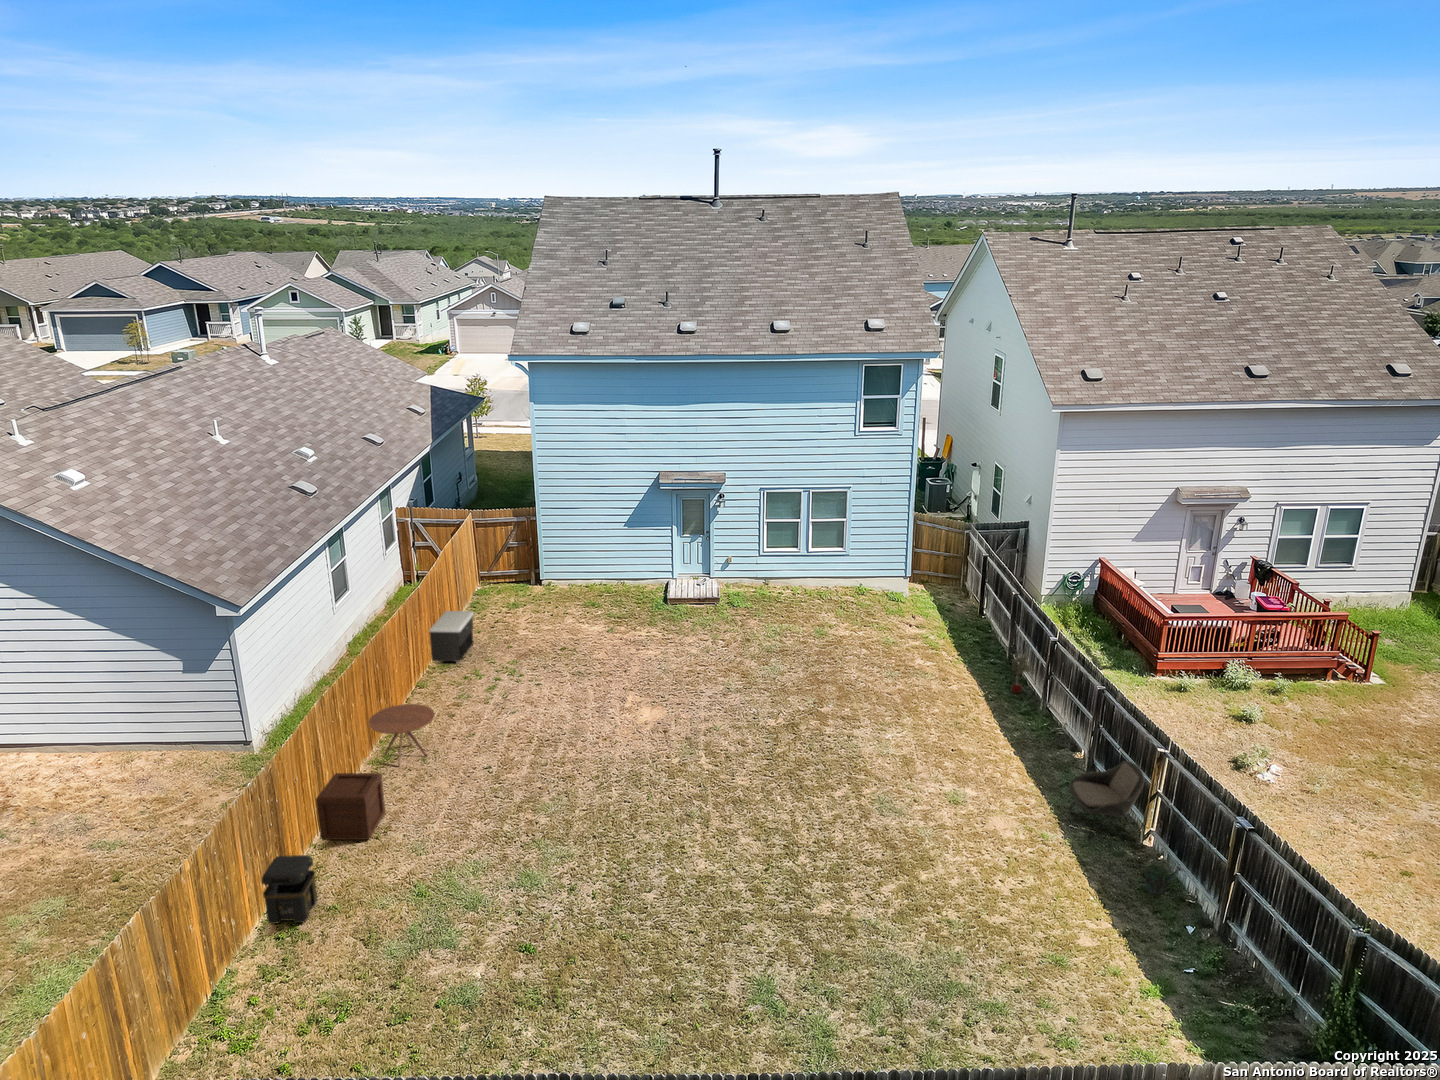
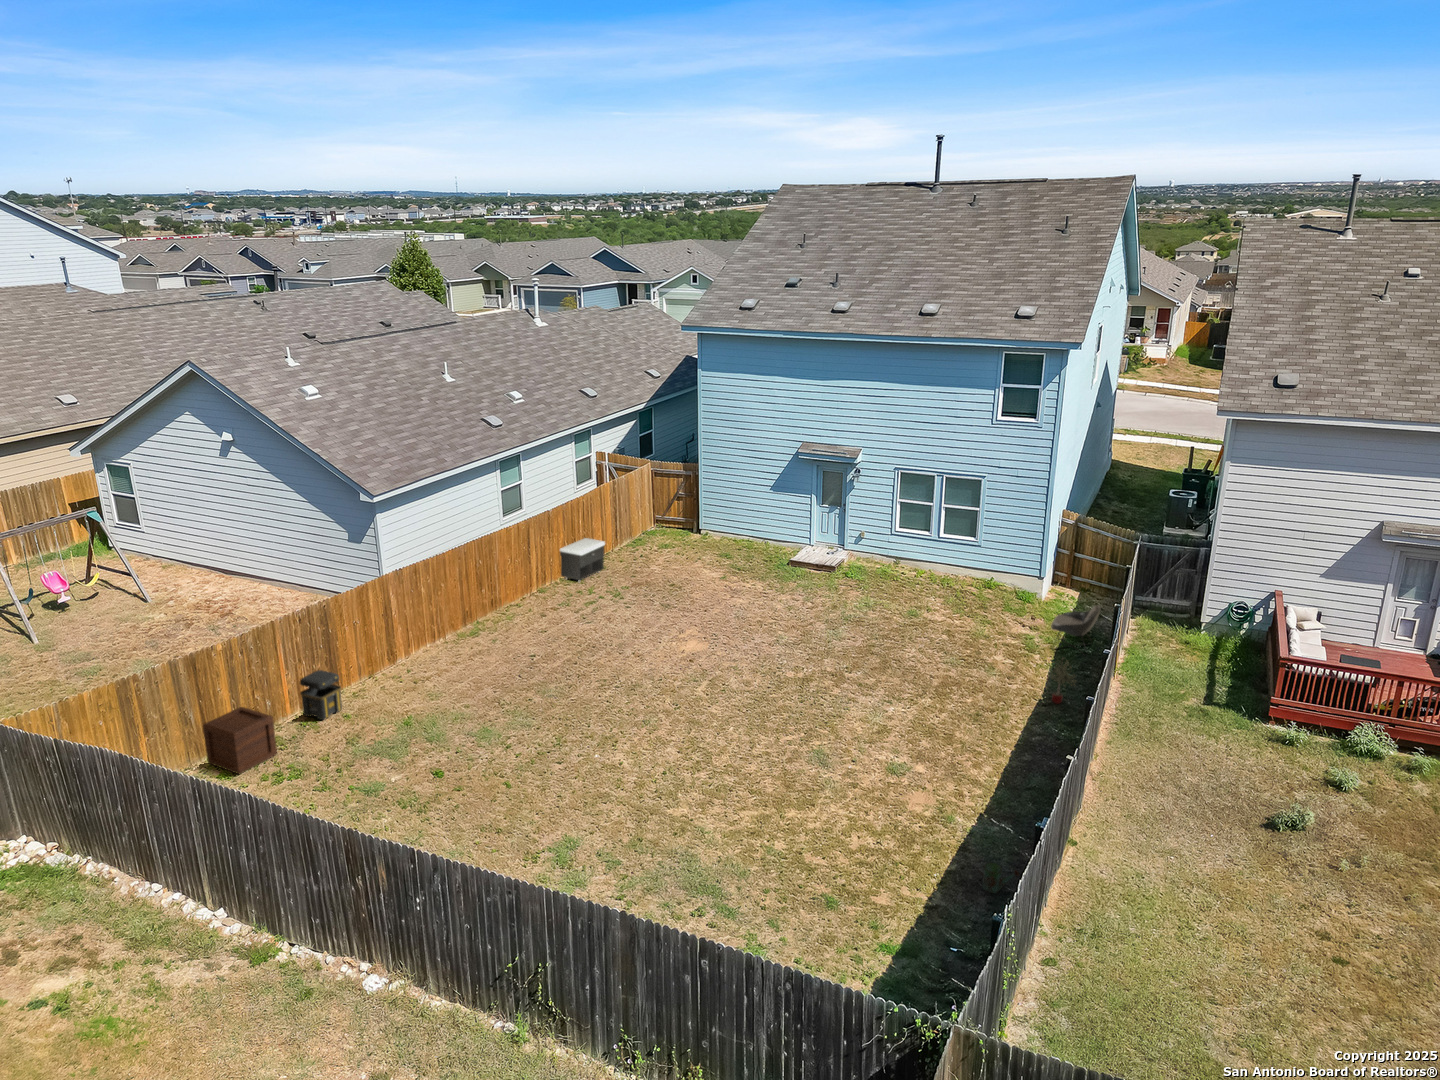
round table: present [369,704,435,766] -> none [453,596,505,643]
lounge chair: present [1069,761,1144,841] -> present [1051,605,1101,650]
wooden crate: present [316,773,385,840] -> present [203,707,277,774]

